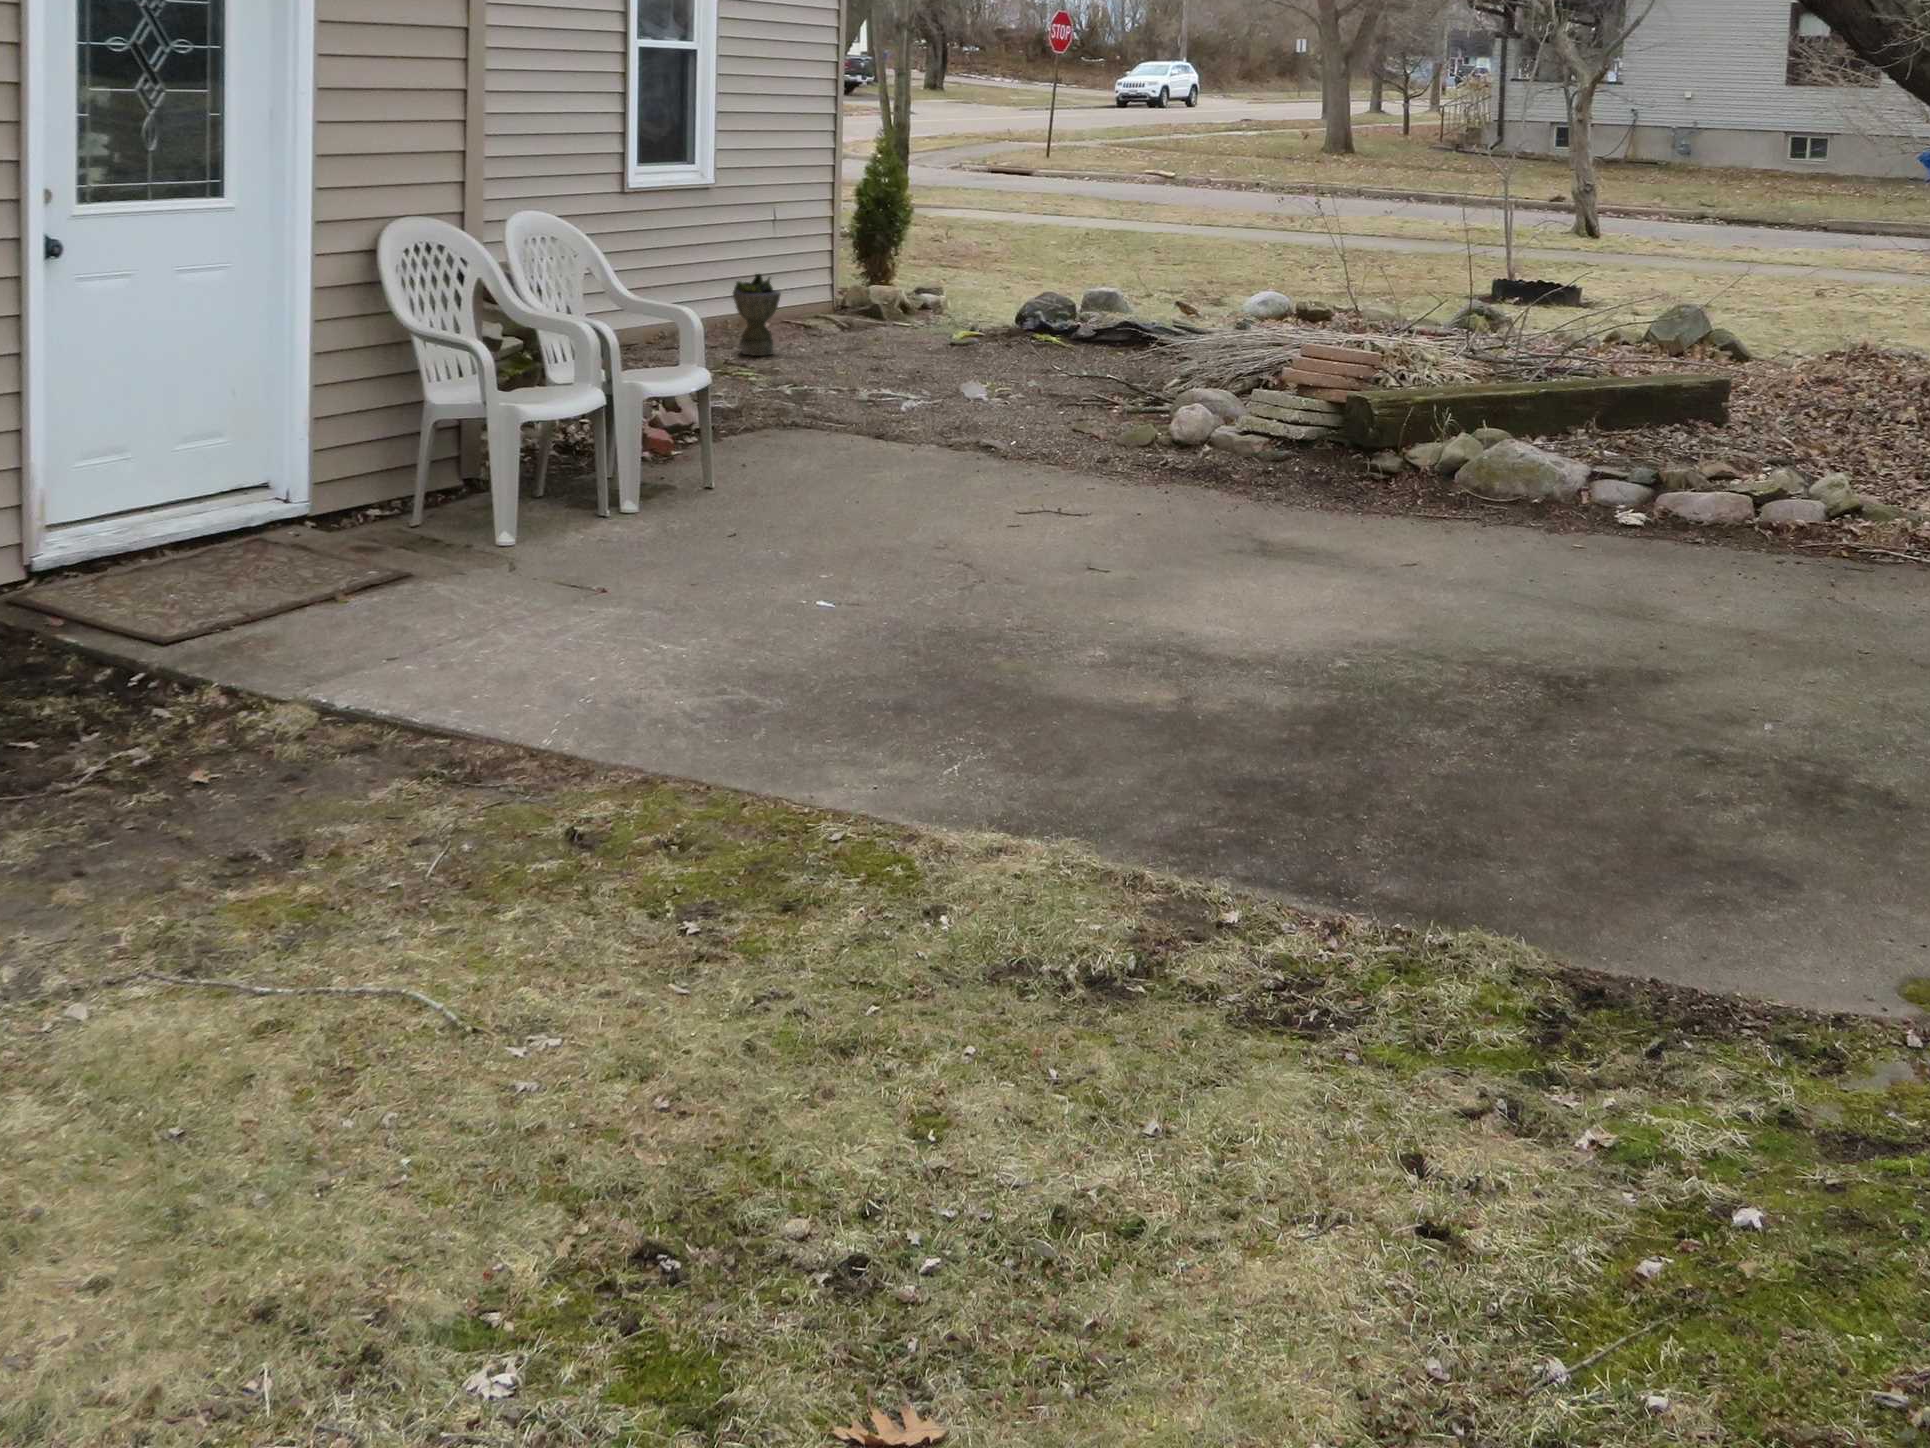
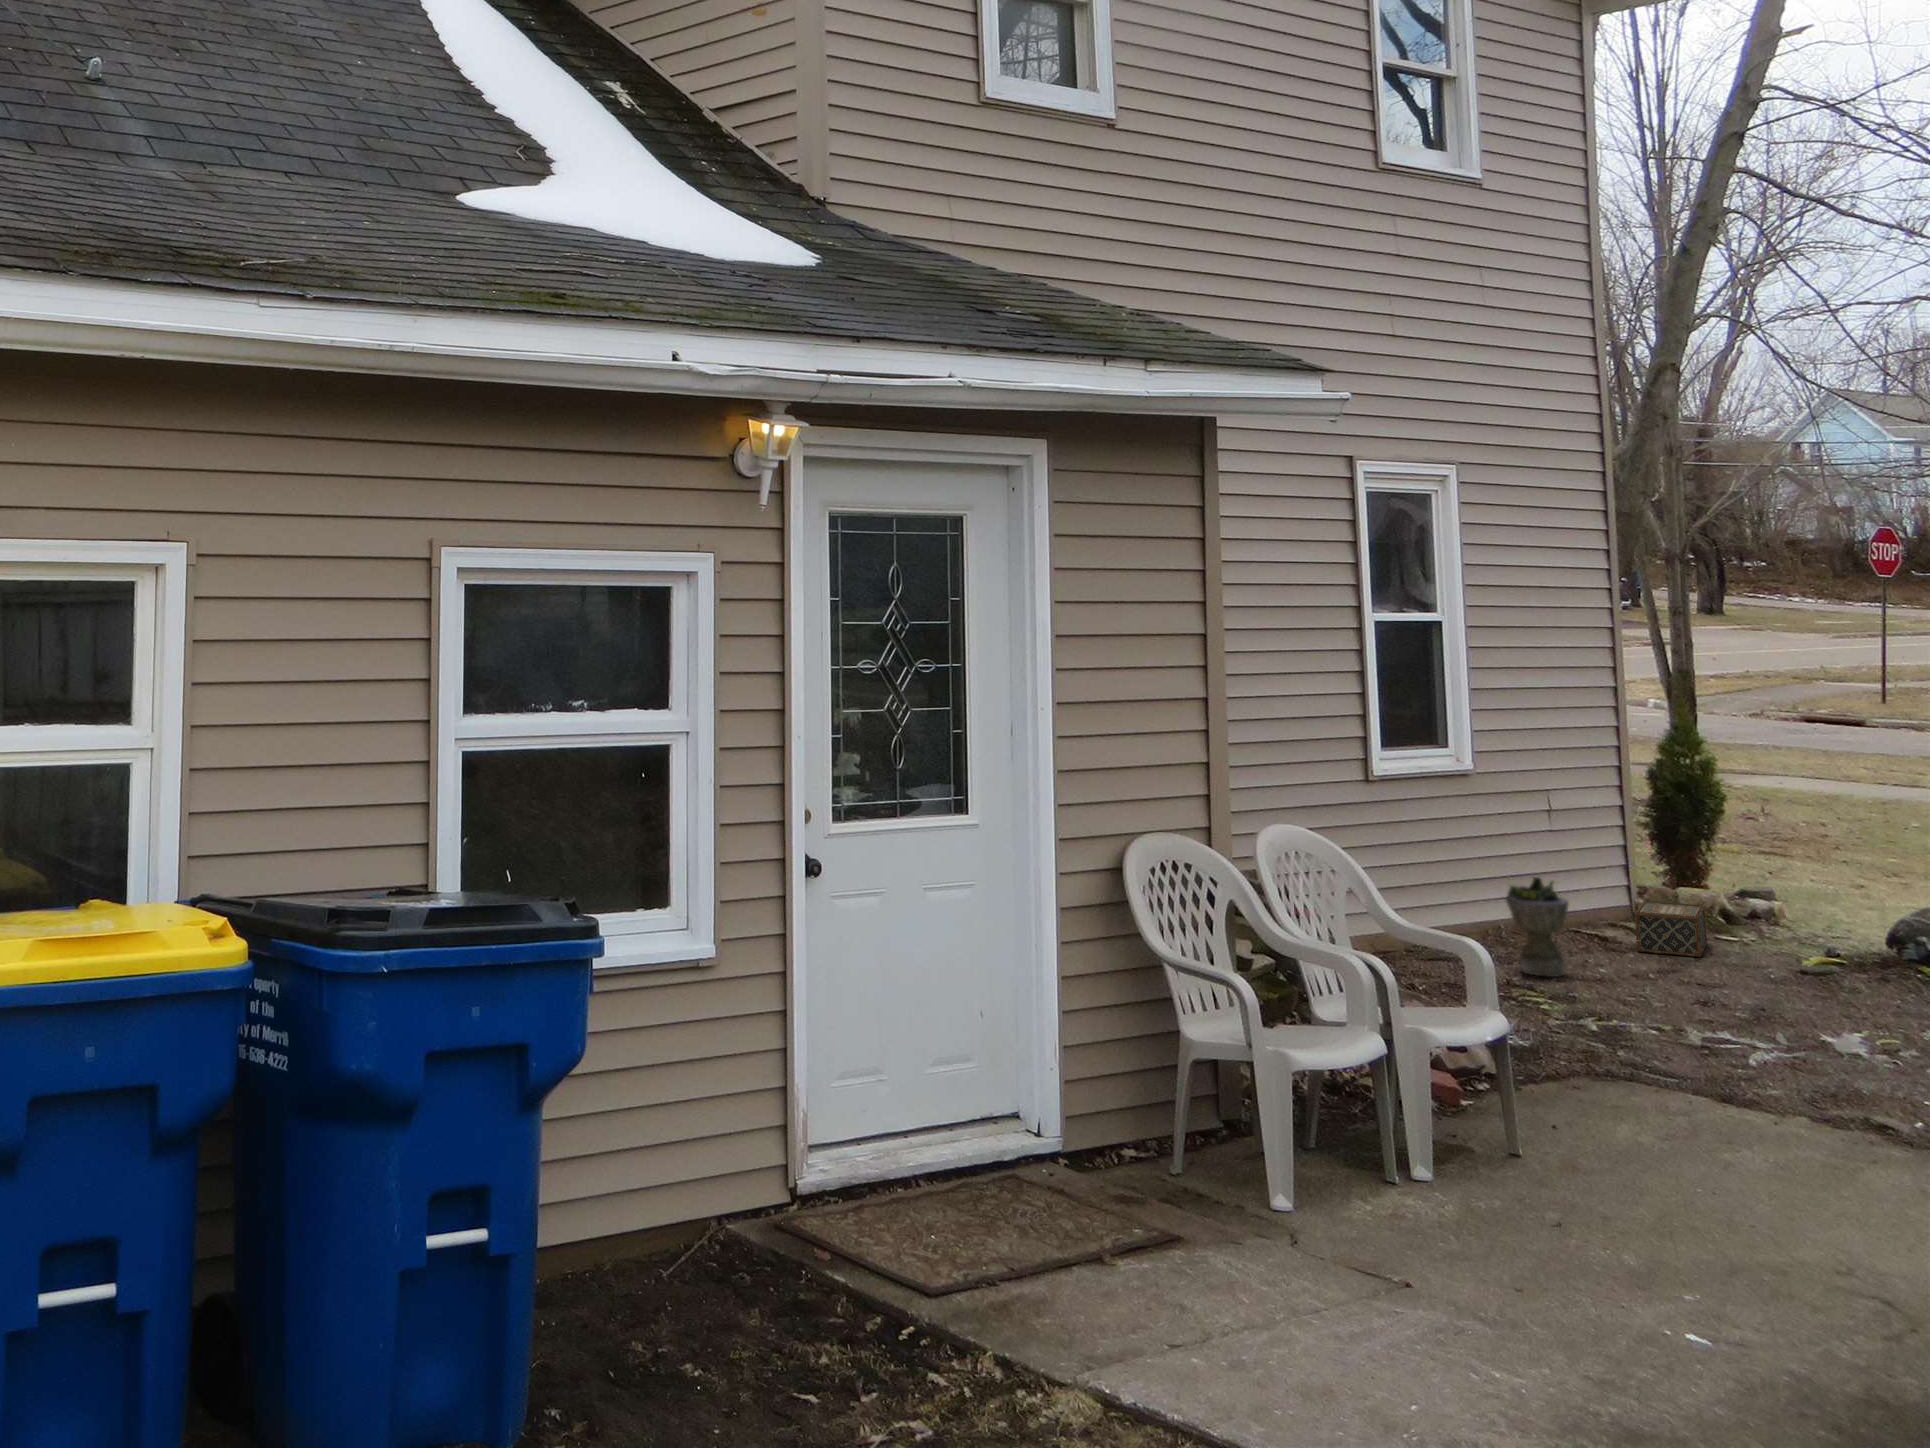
woven basket: none [831,294,885,336] -> present [1635,901,1707,957]

